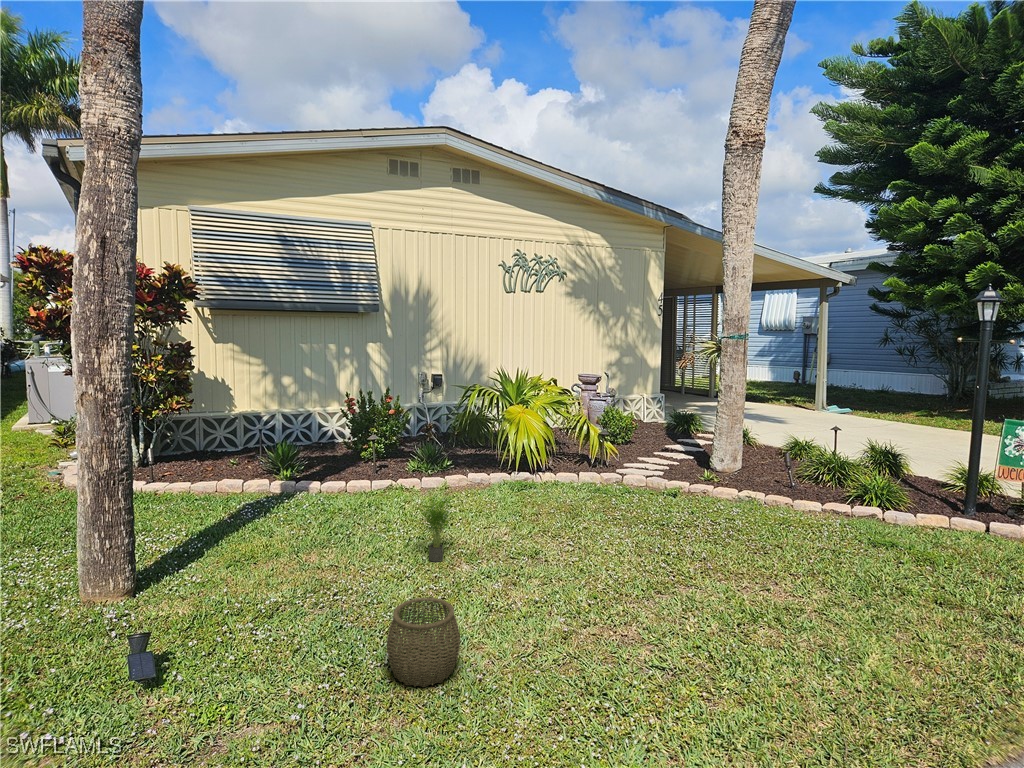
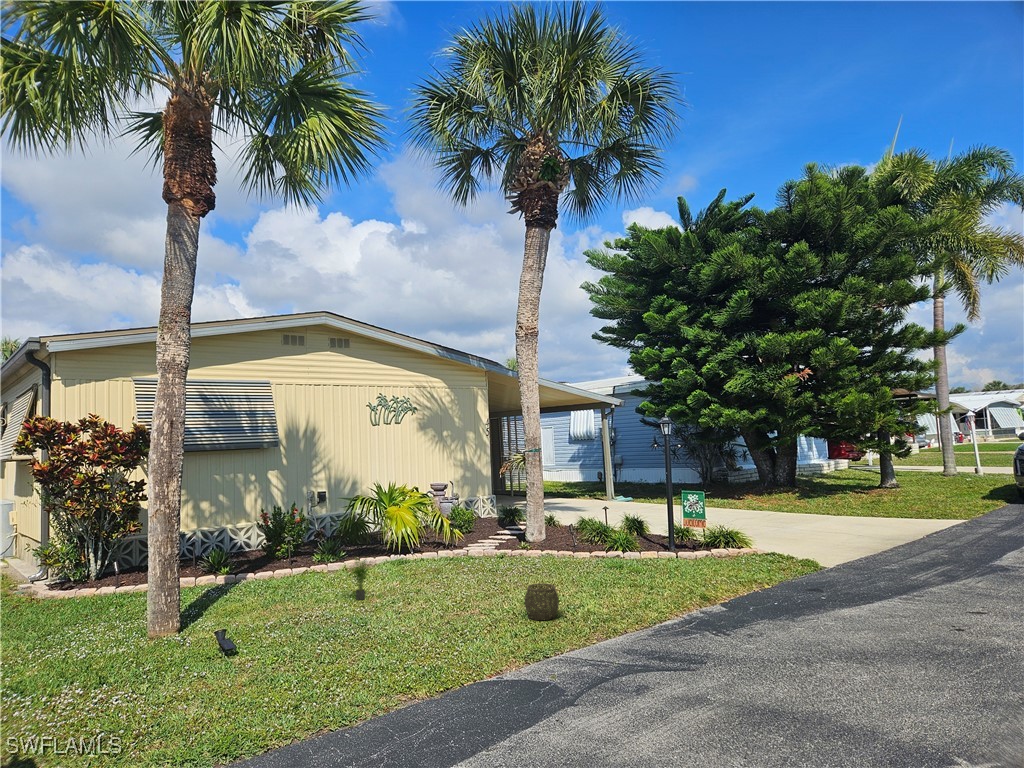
woven basket: present [386,598,461,687] -> present [525,583,559,620]

